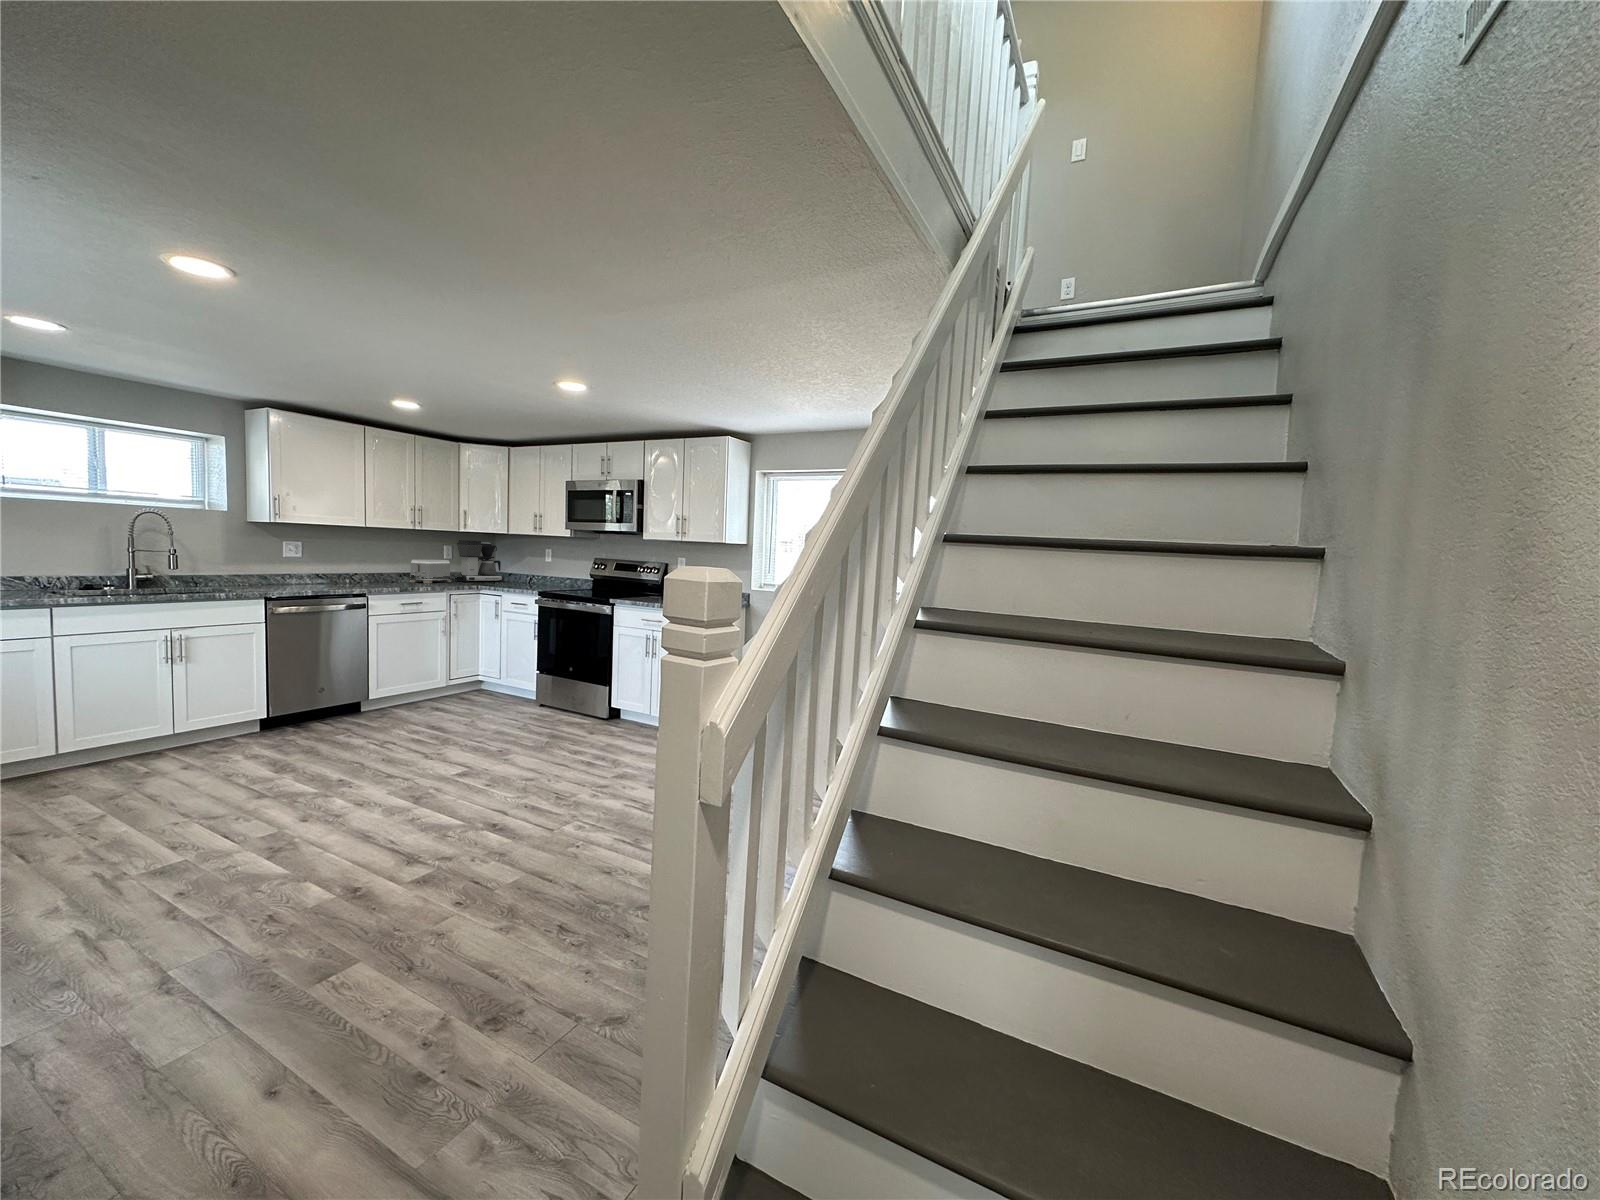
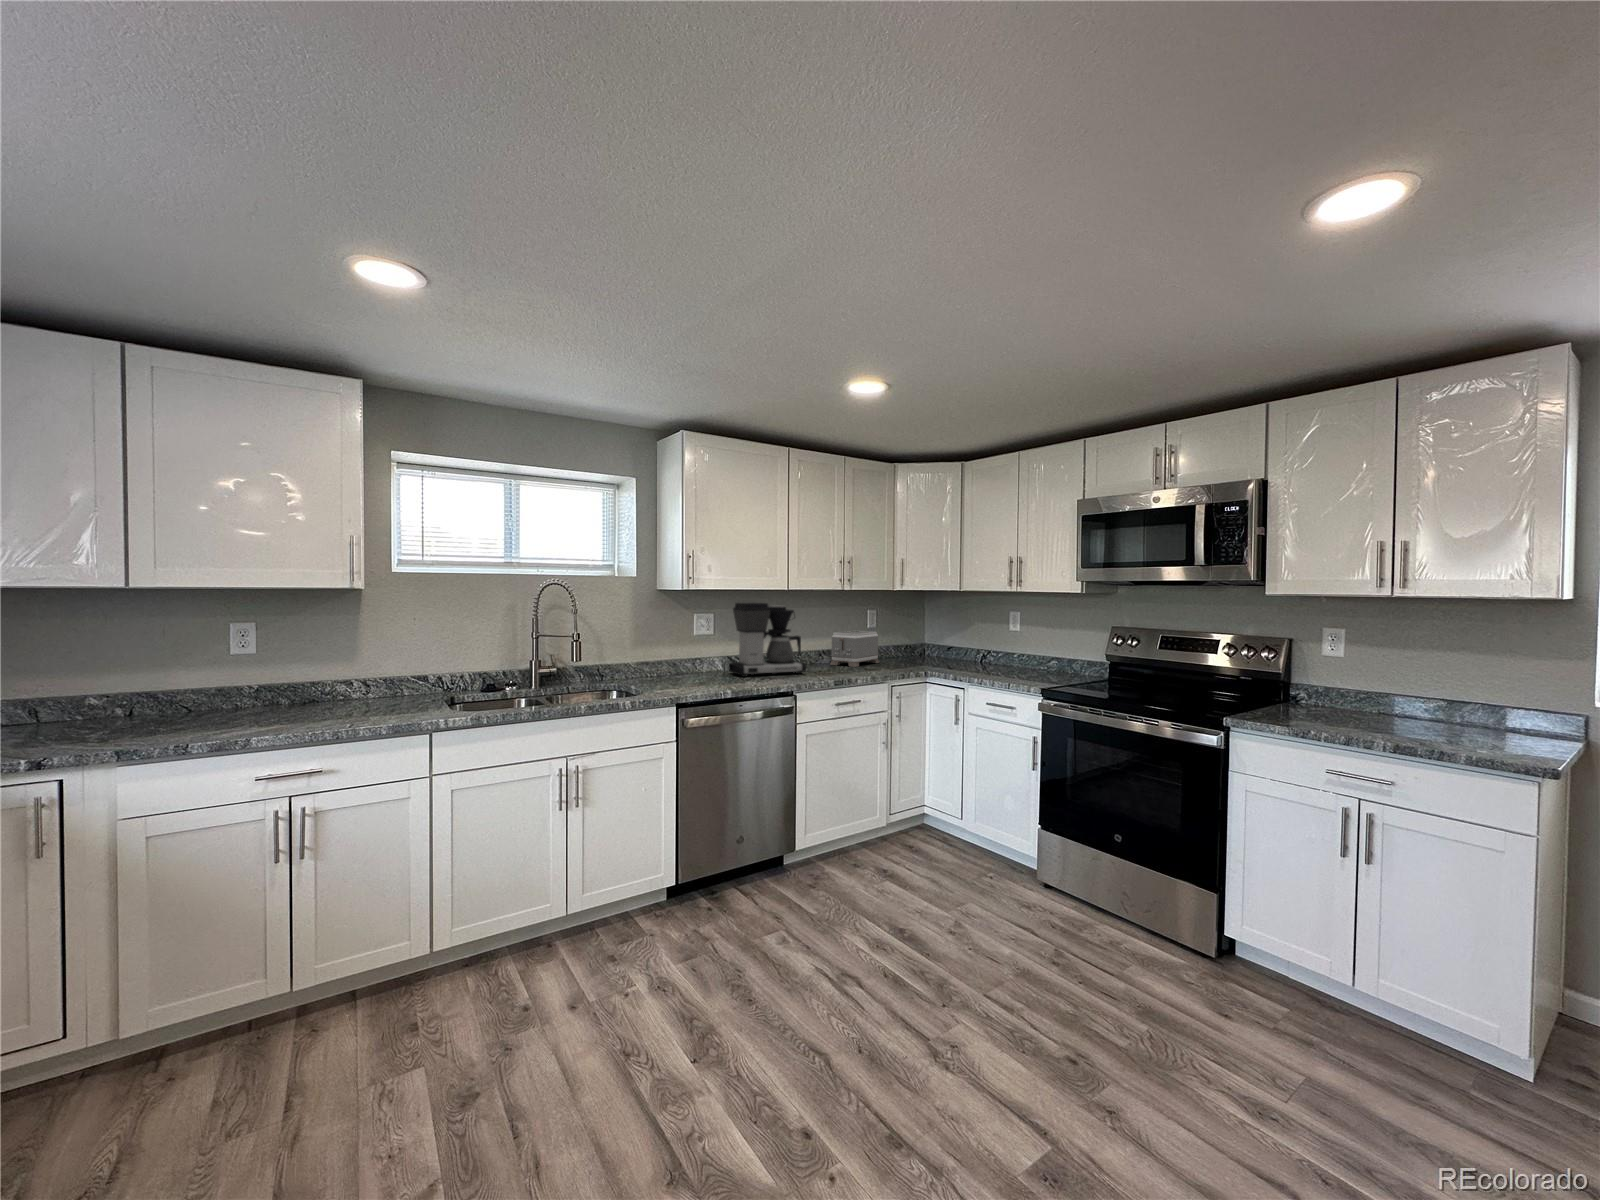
coffee maker: present [455,540,504,582] -> present [729,603,806,677]

